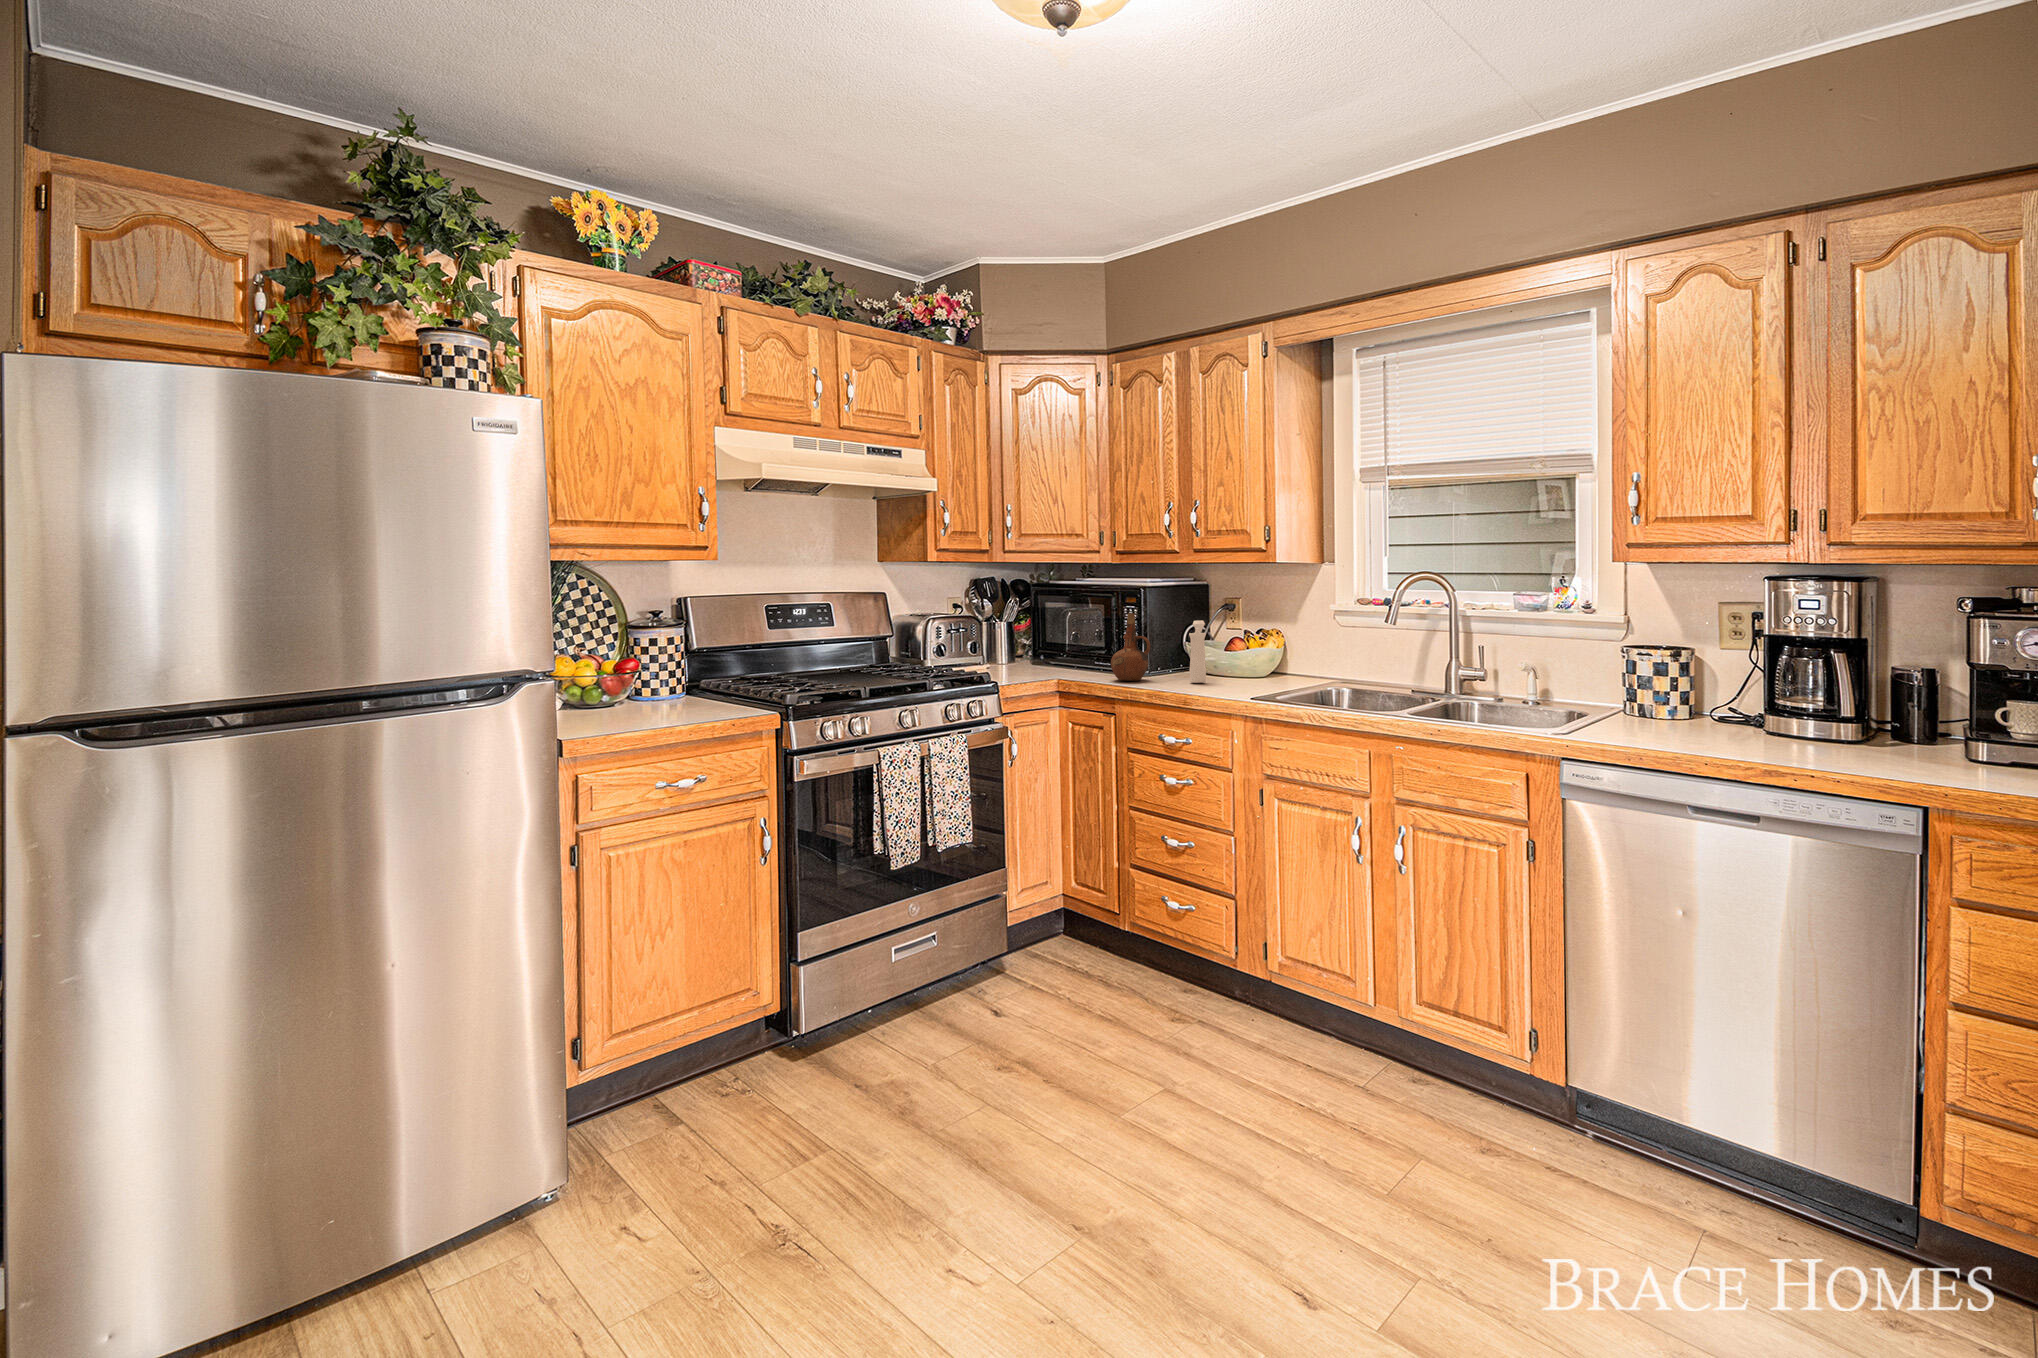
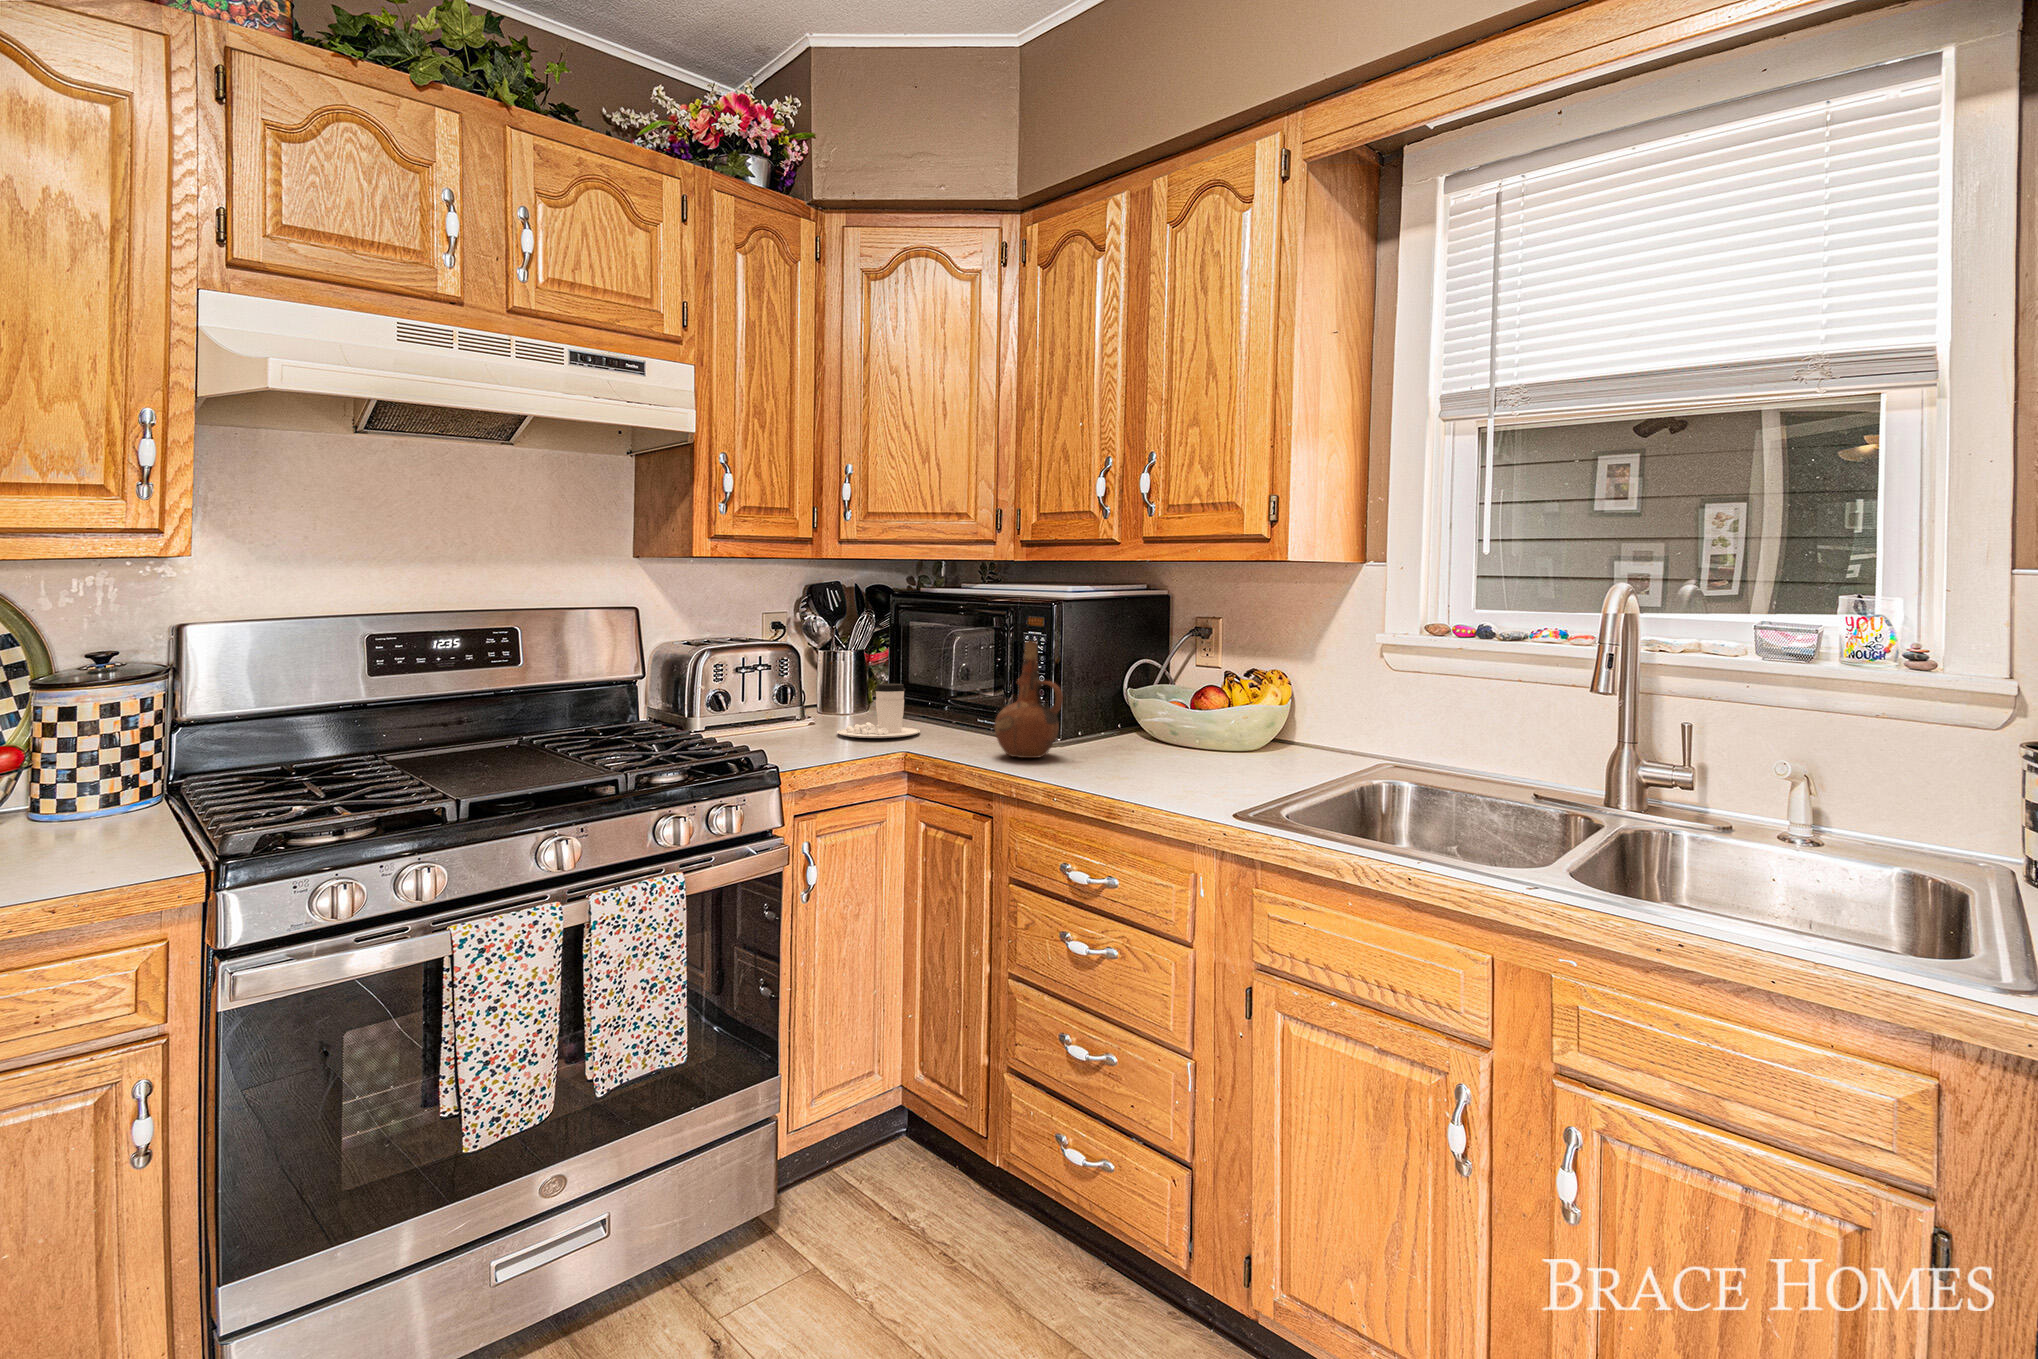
pepper mill: present [1189,621,1206,683] -> none [1127,657,1159,768]
coffee cup: none [1007,643,1058,675] -> present [837,684,920,738]

